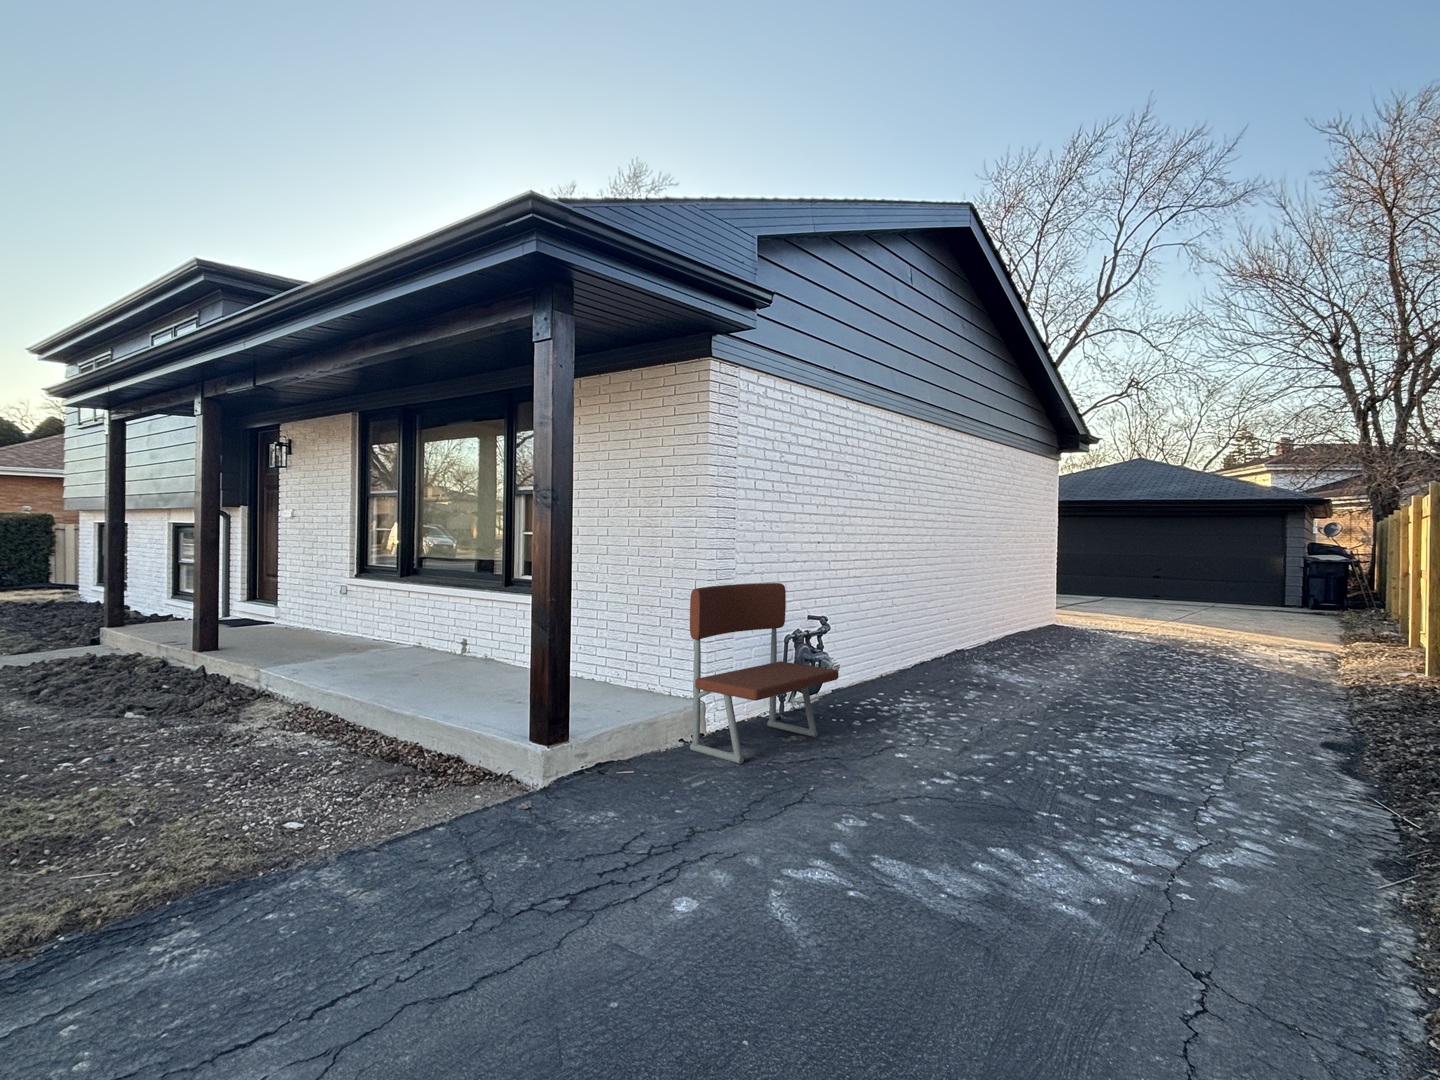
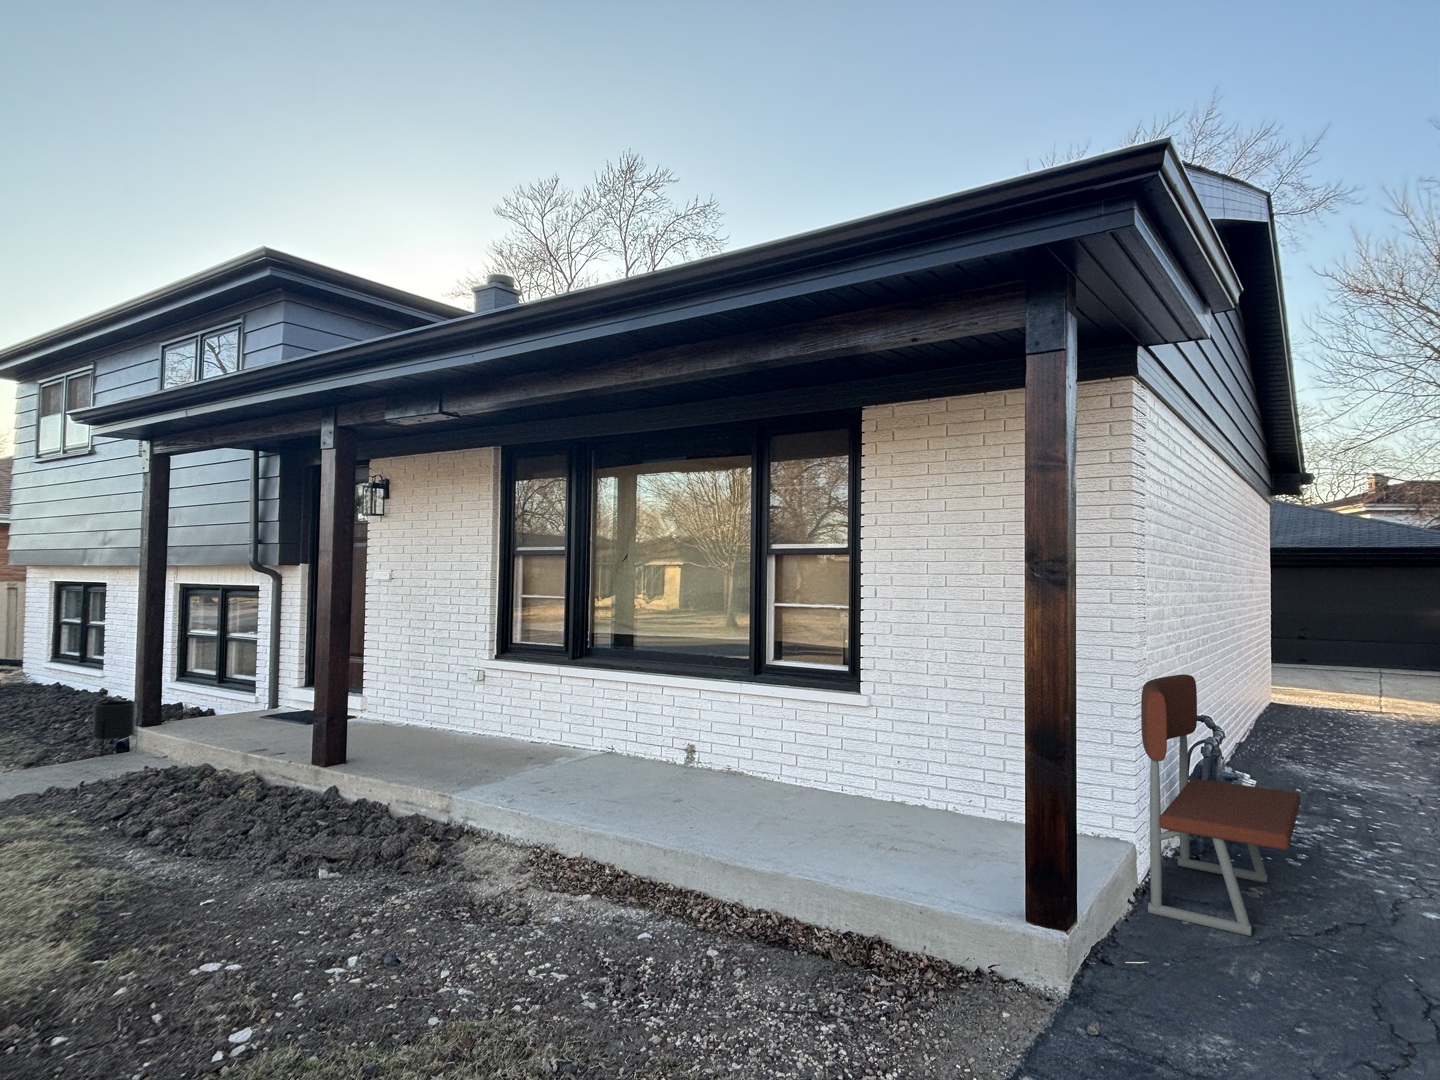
planter: none [67,607,103,648] -> present [93,701,137,753]

